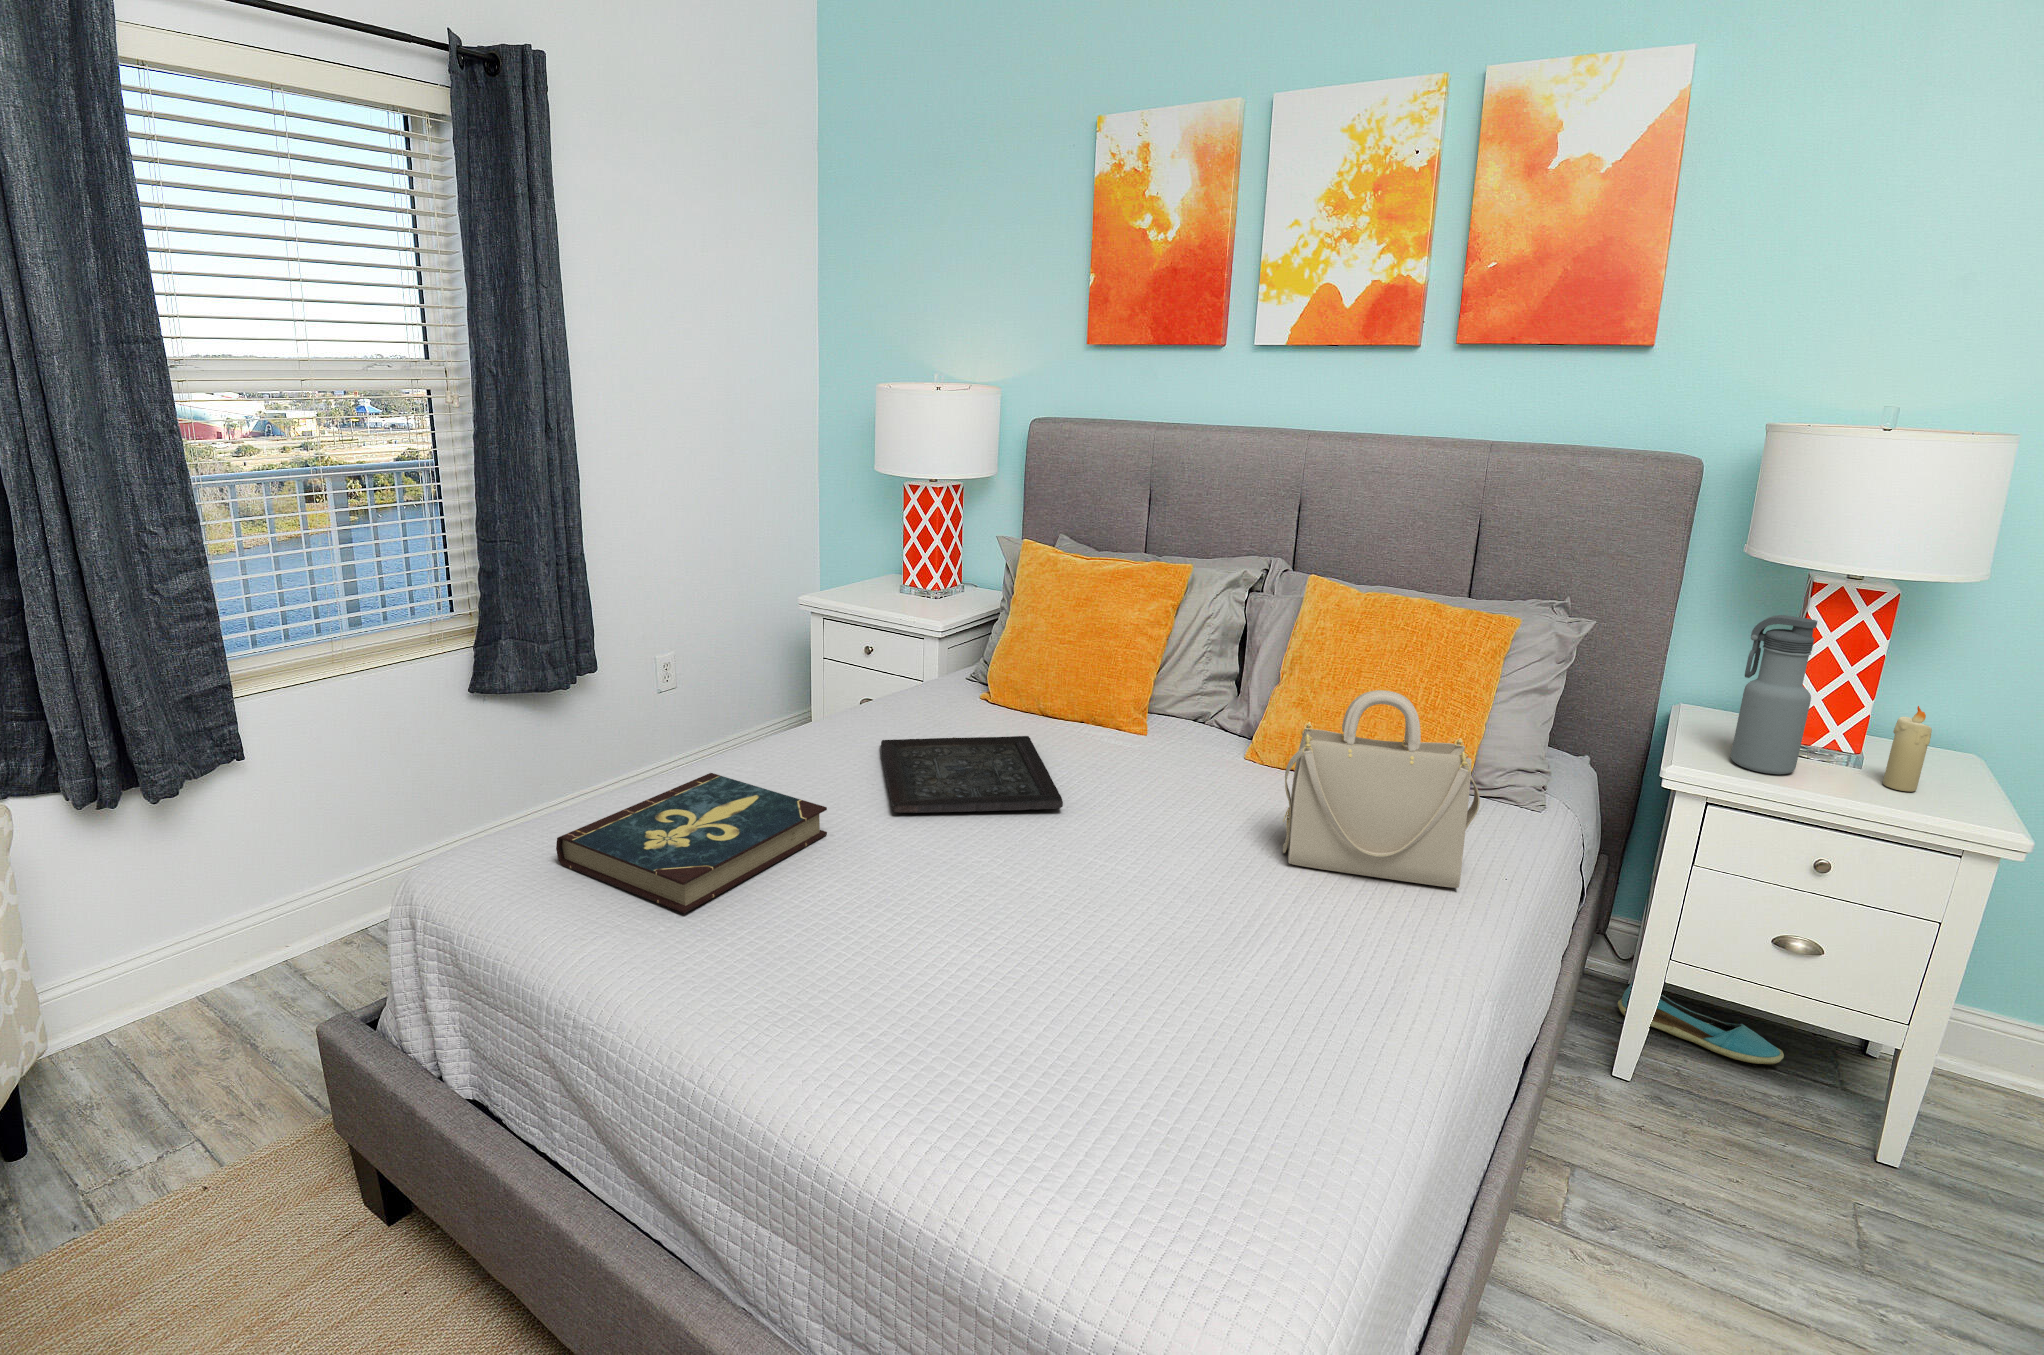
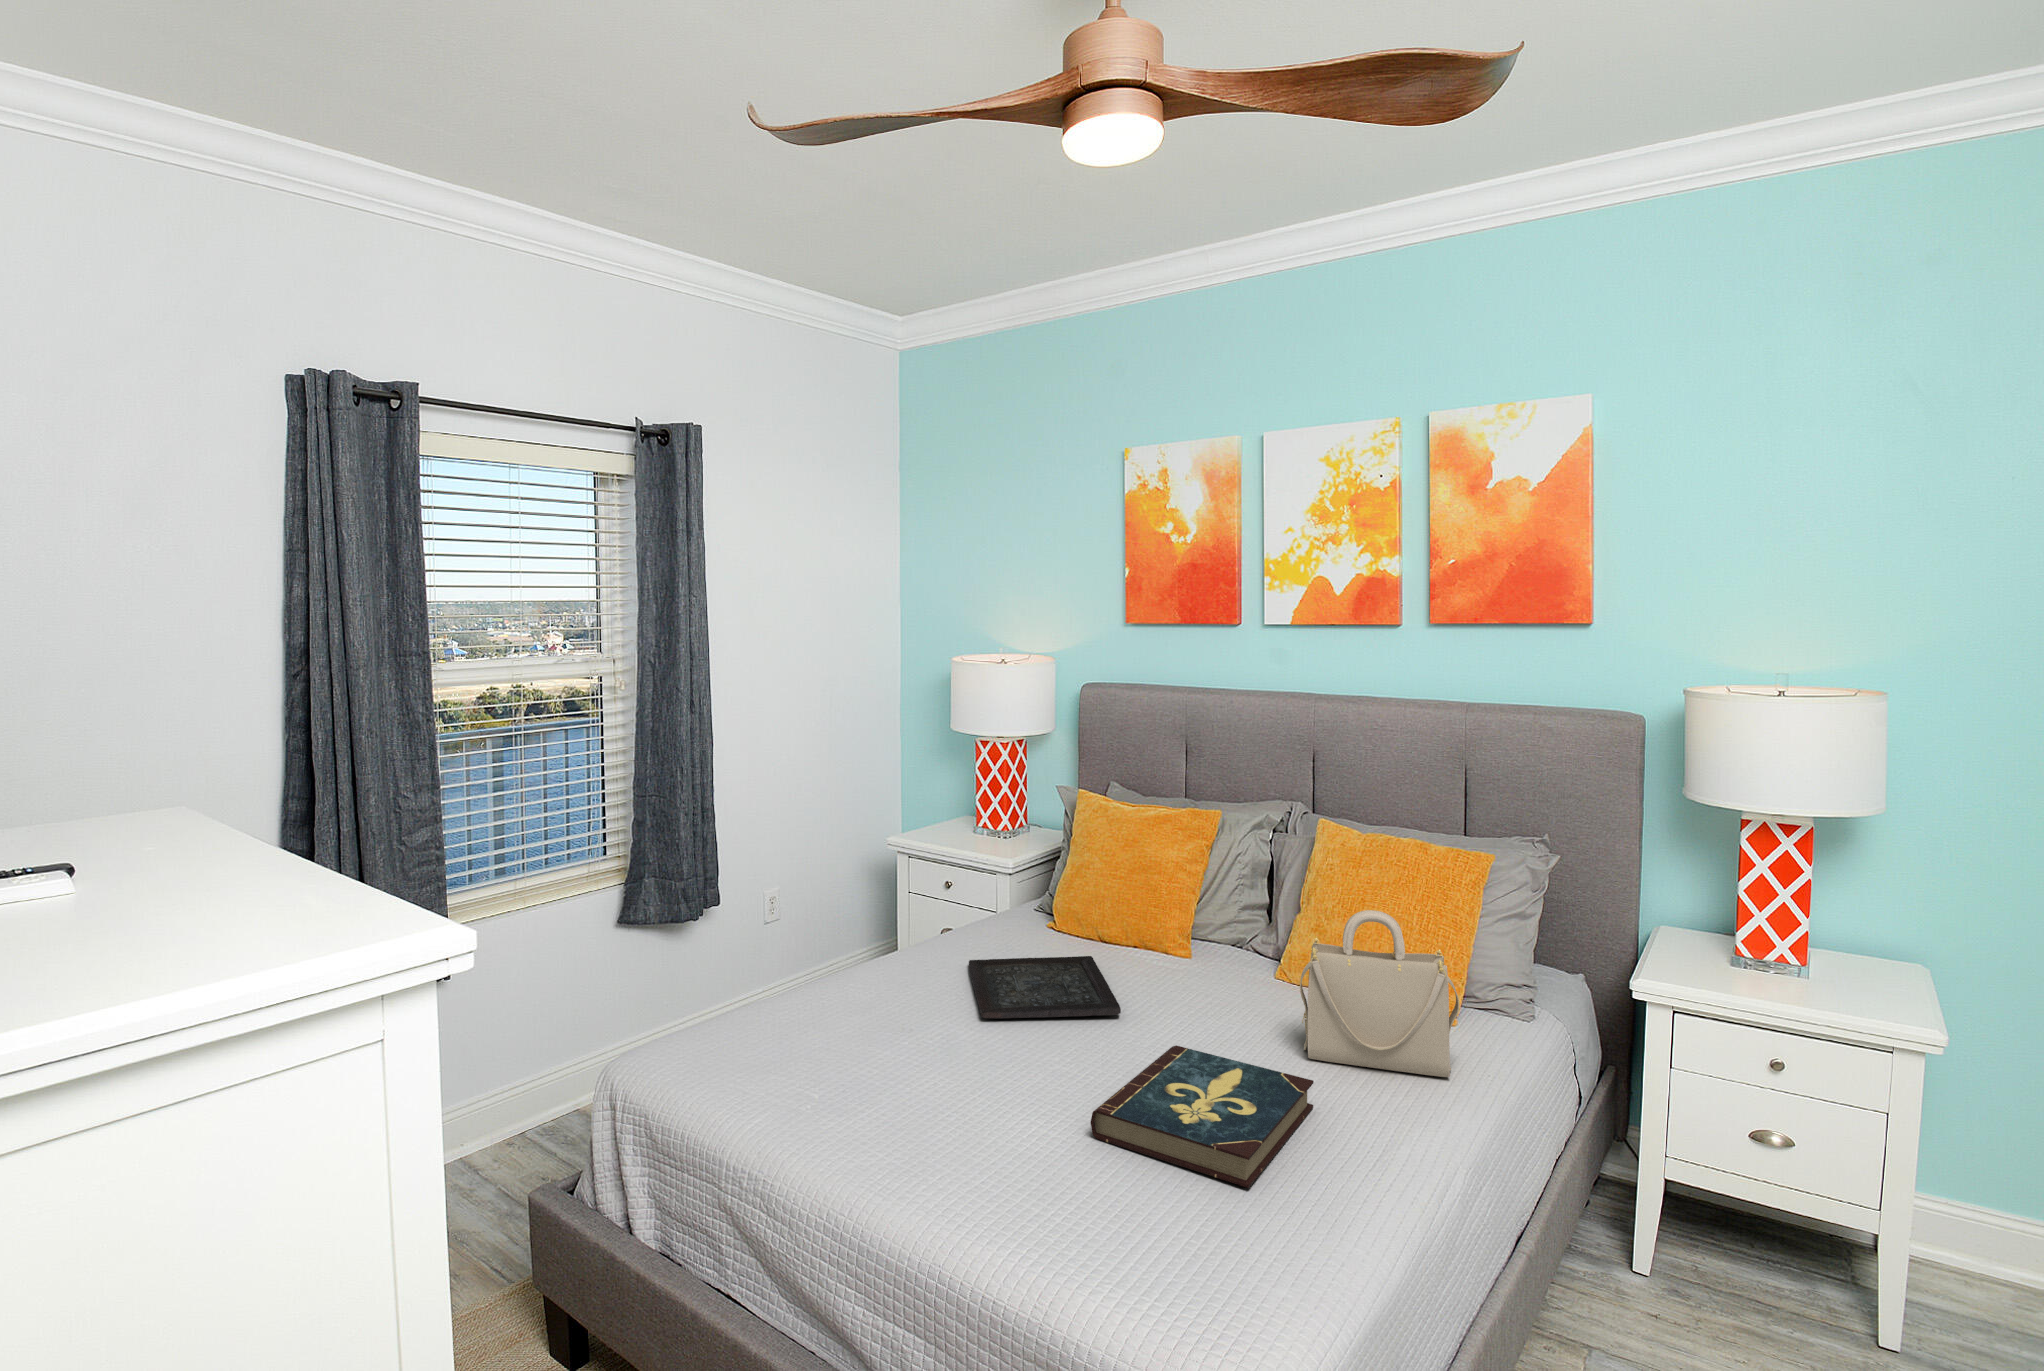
water bottle: present [1731,615,1817,774] -> none [1686,845,1744,981]
candle: present [1883,706,1932,792] -> none [1818,920,1849,995]
book: present [556,773,827,913] -> present [1090,1045,1314,1188]
shoe: present [1618,981,1784,1064] -> none [1638,1180,1791,1259]

